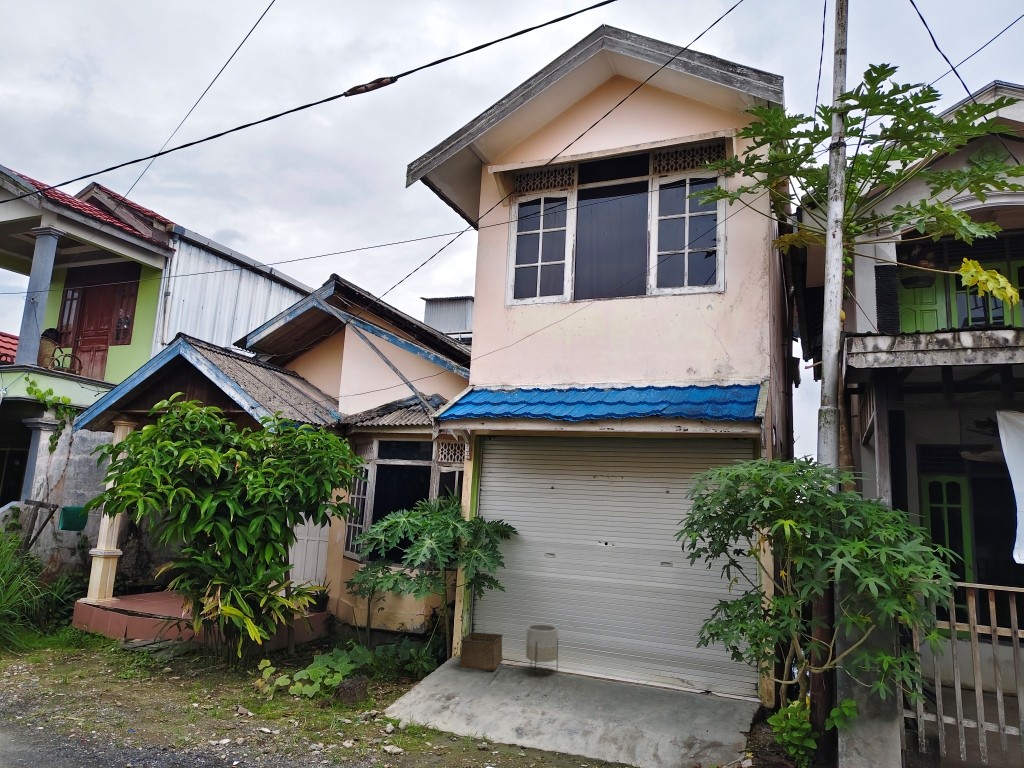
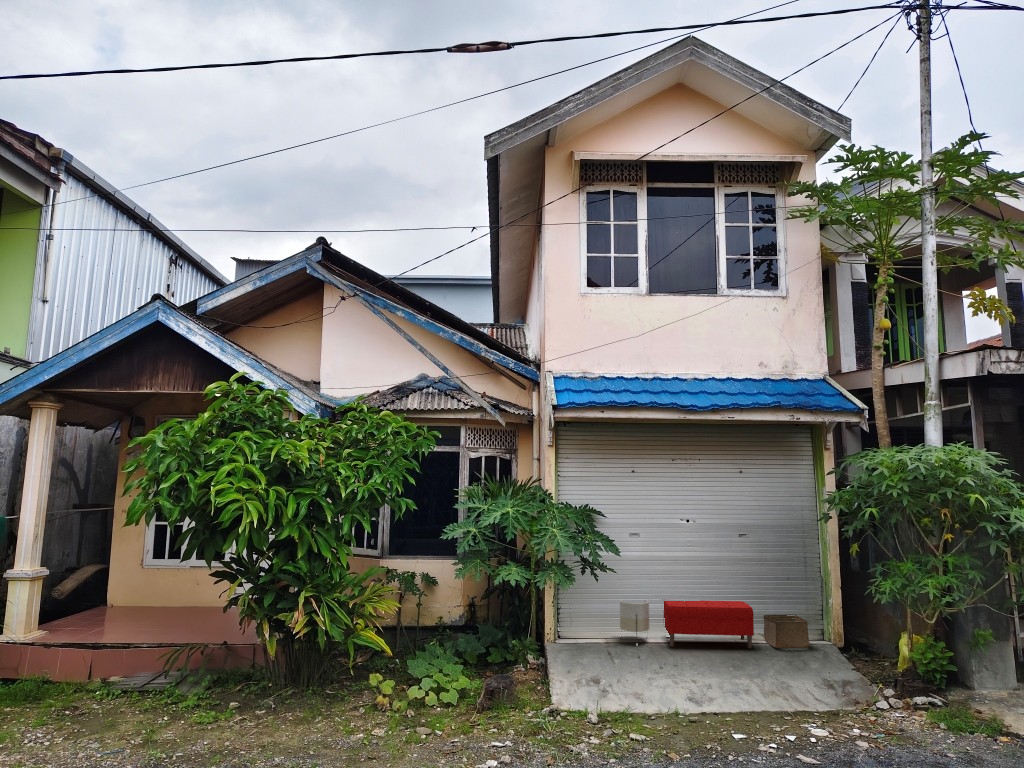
bench: none [564,630,665,697] -> present [664,600,754,648]
storage bin: present [461,633,503,671] -> present [764,615,809,648]

